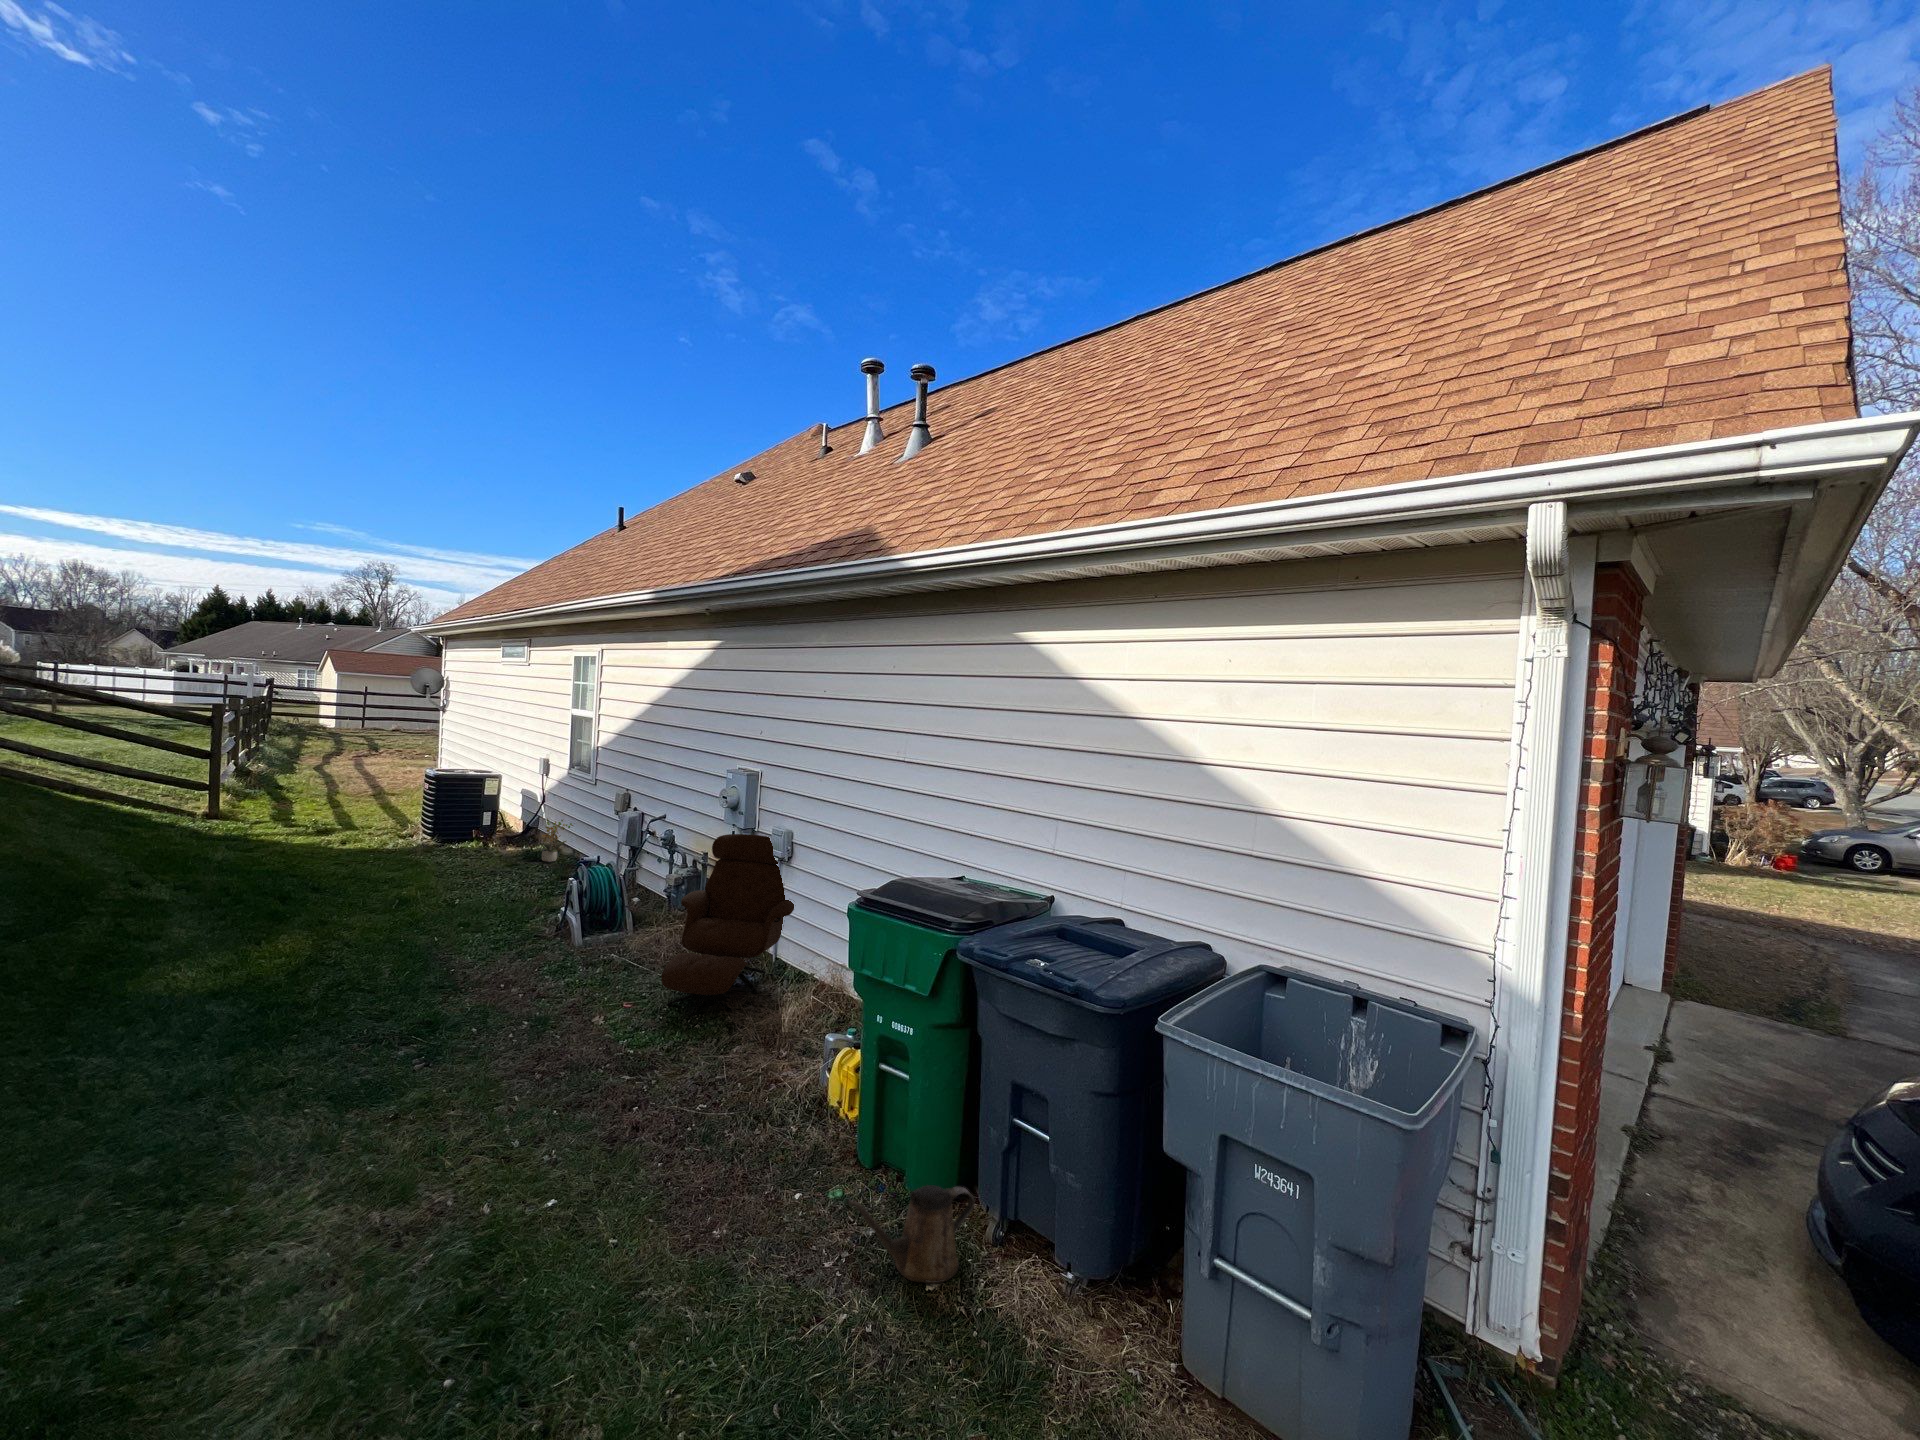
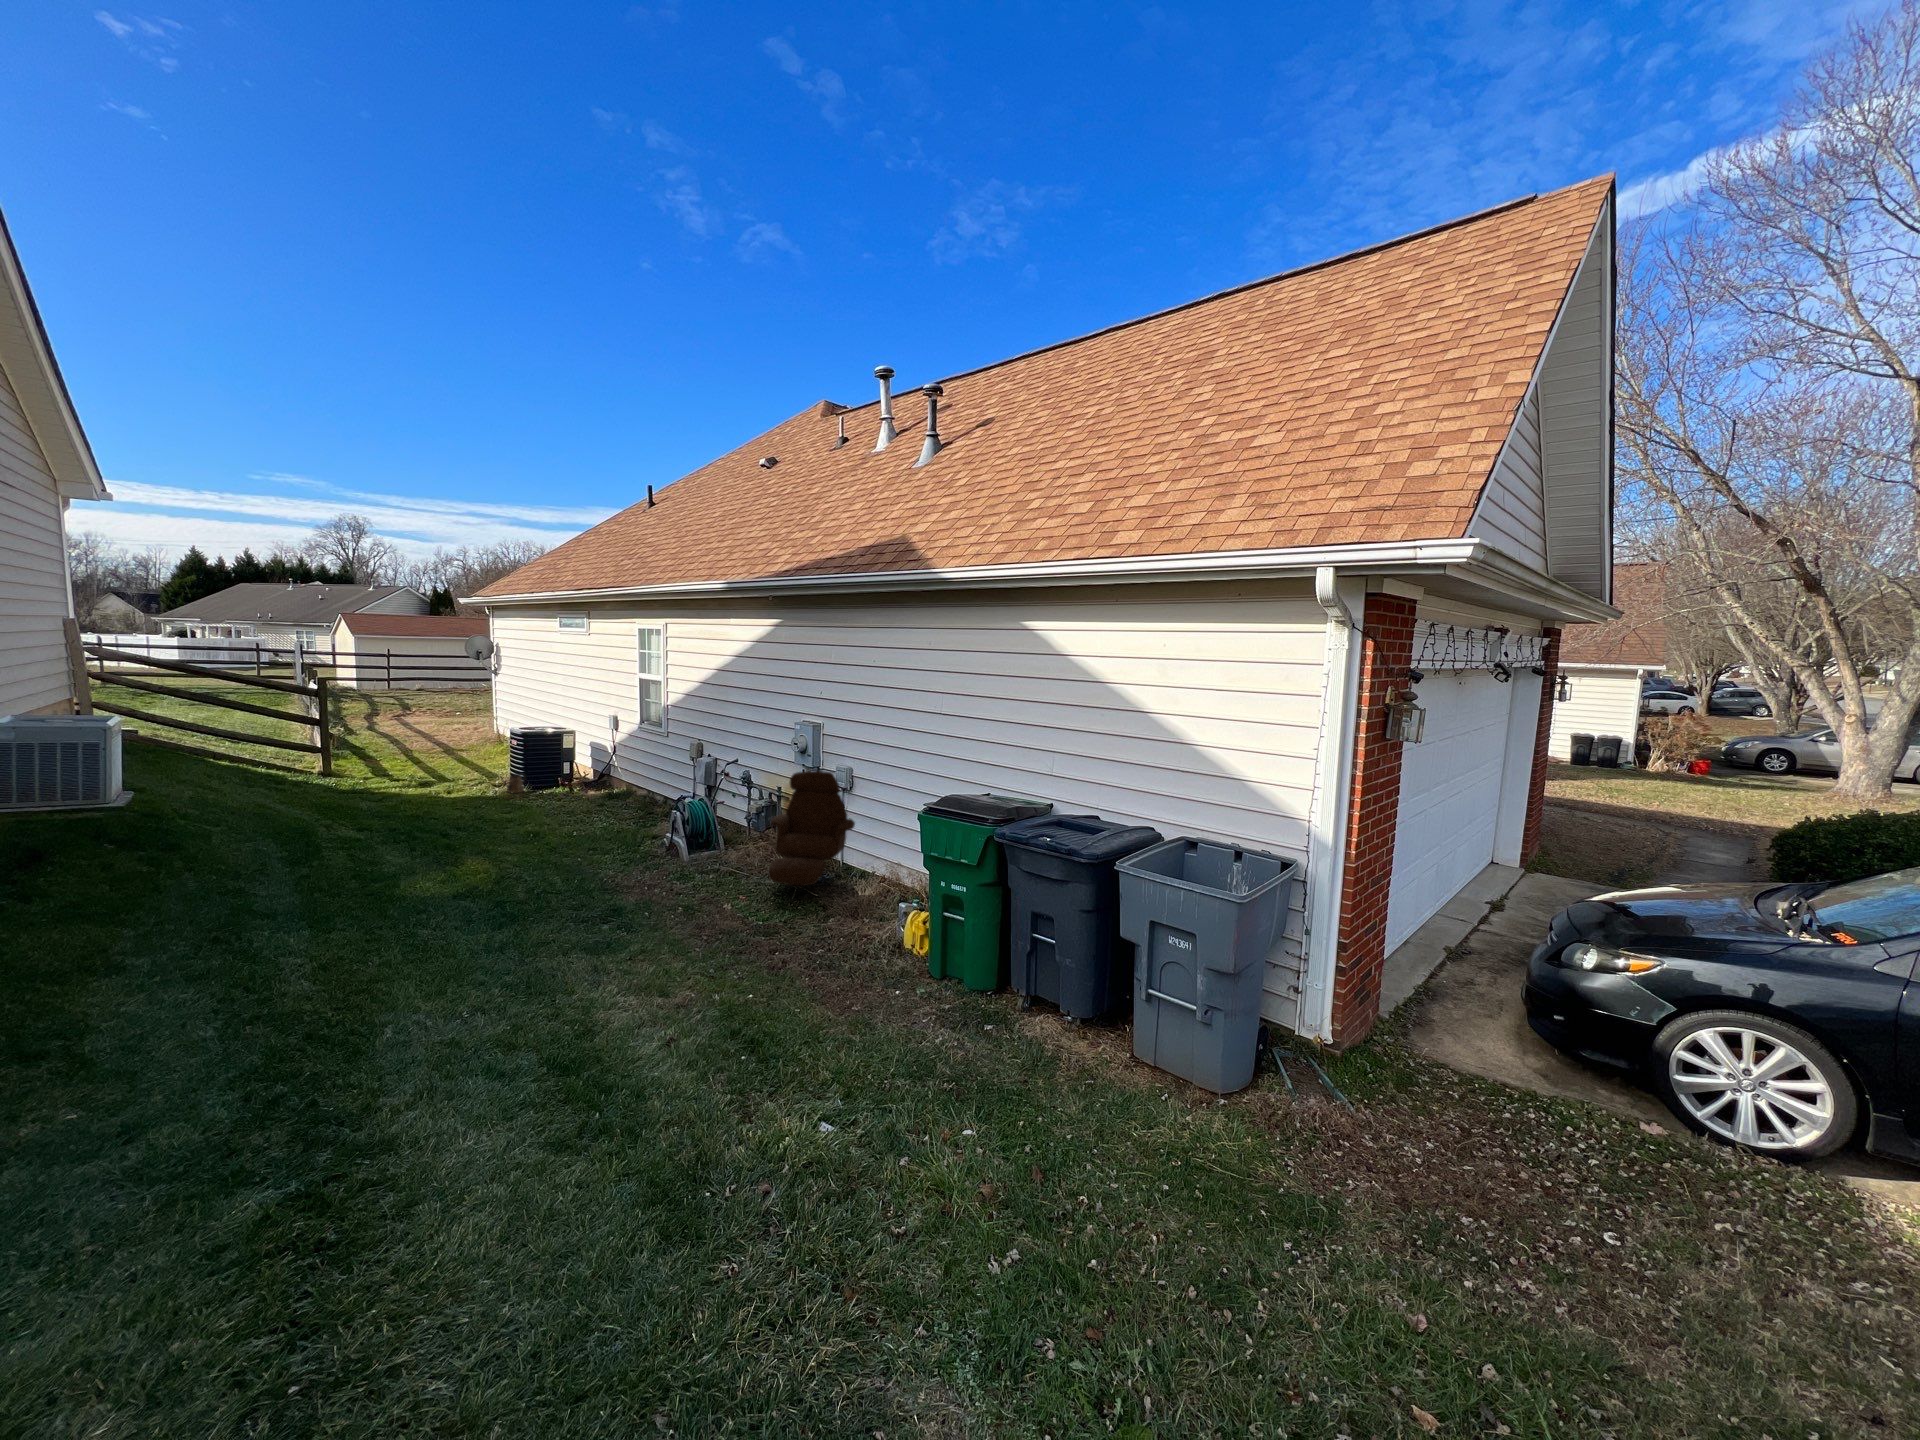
potted plant: present [533,819,573,862] -> none [619,765,650,800]
watering can: present [847,1185,974,1283] -> present [502,773,526,793]

